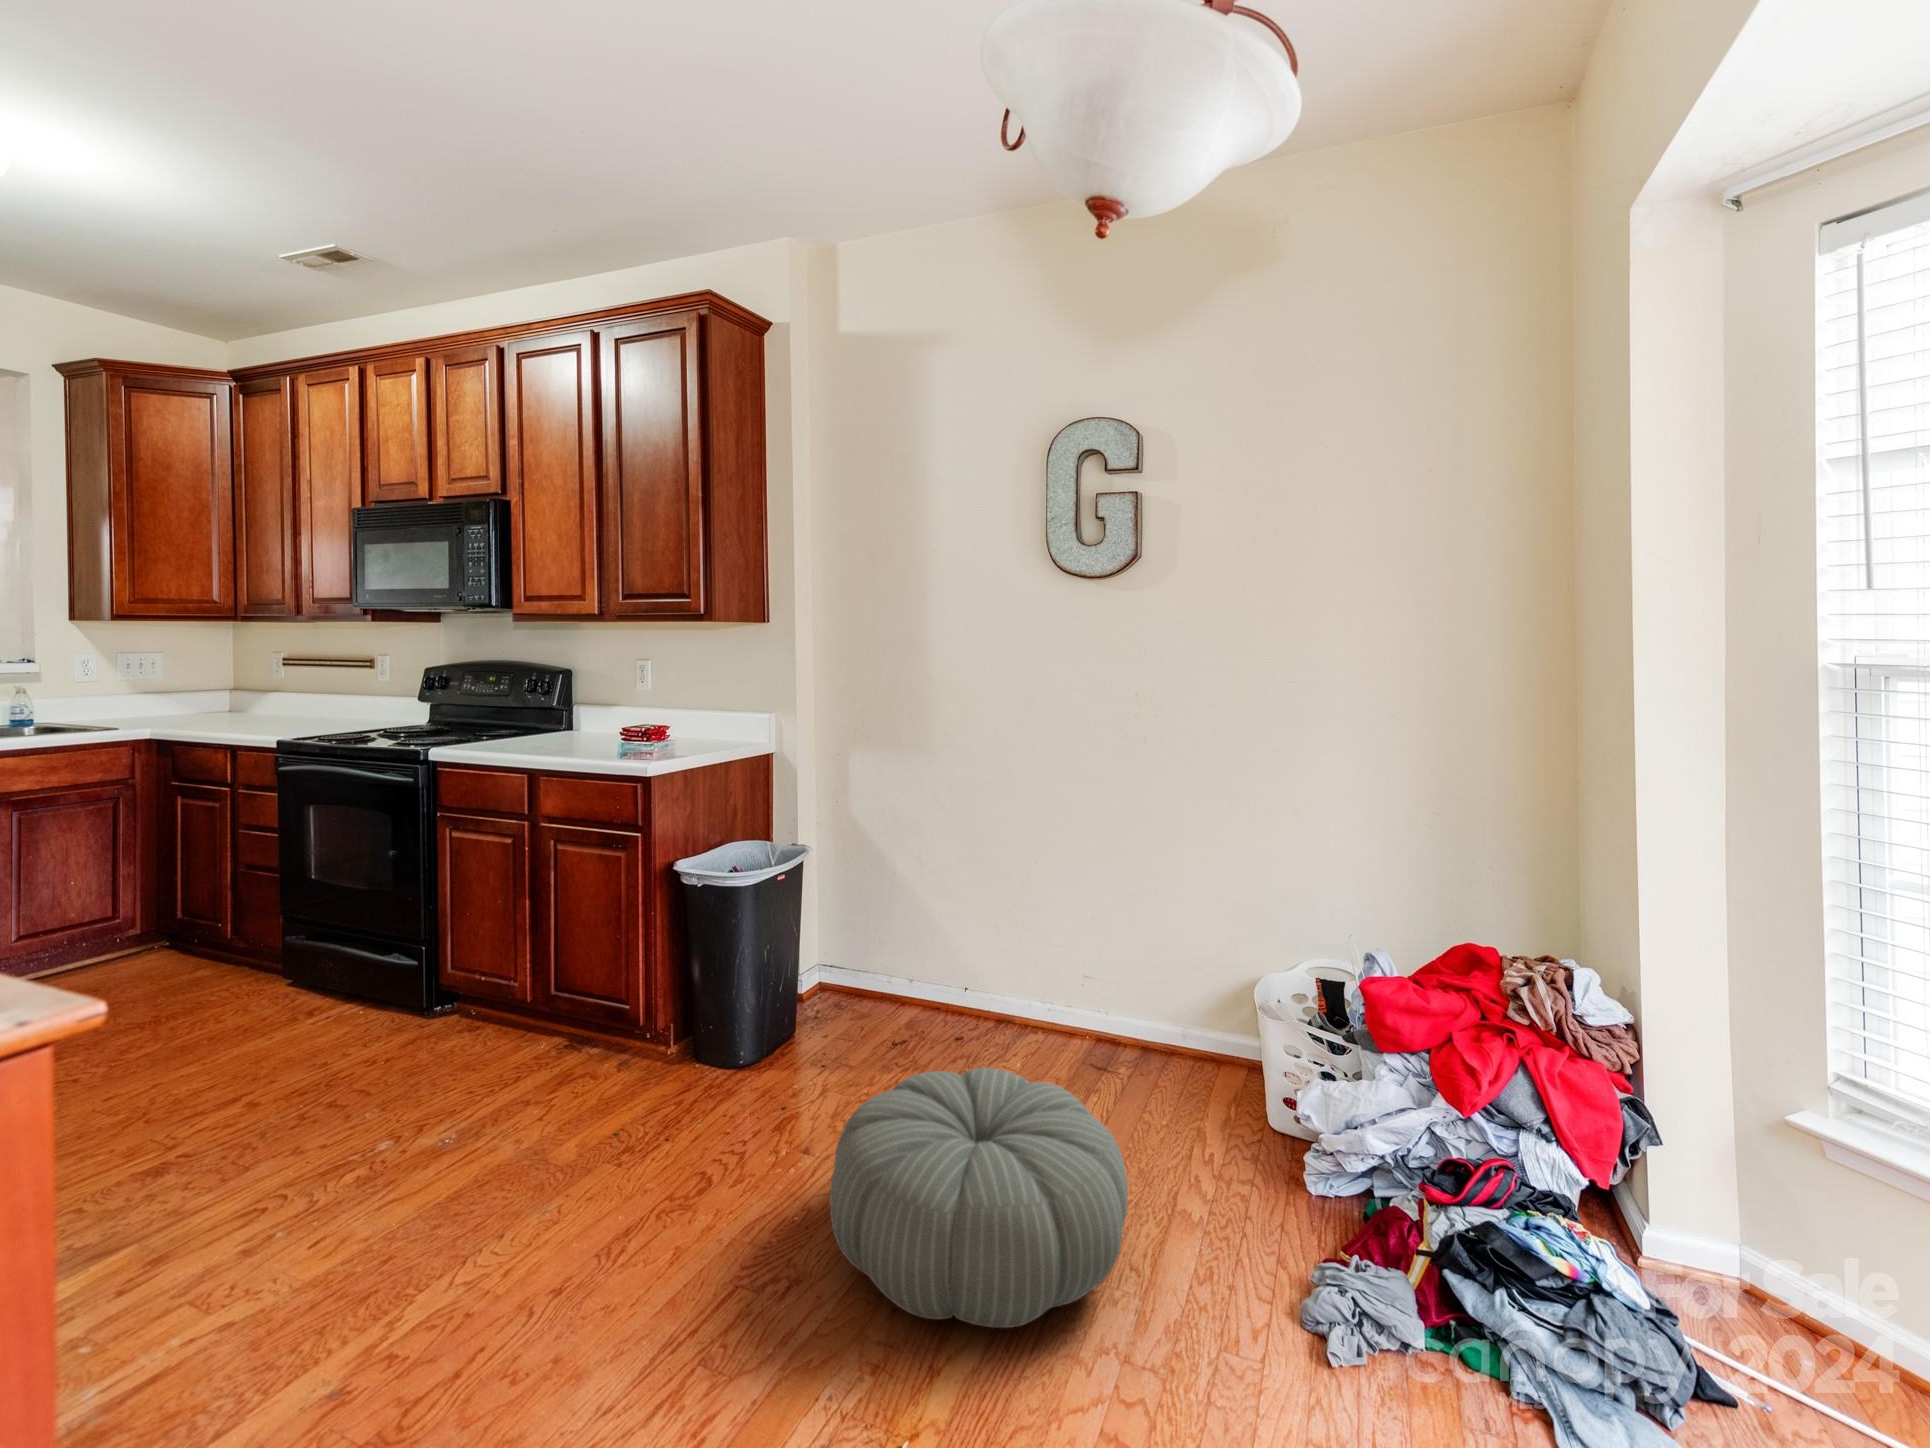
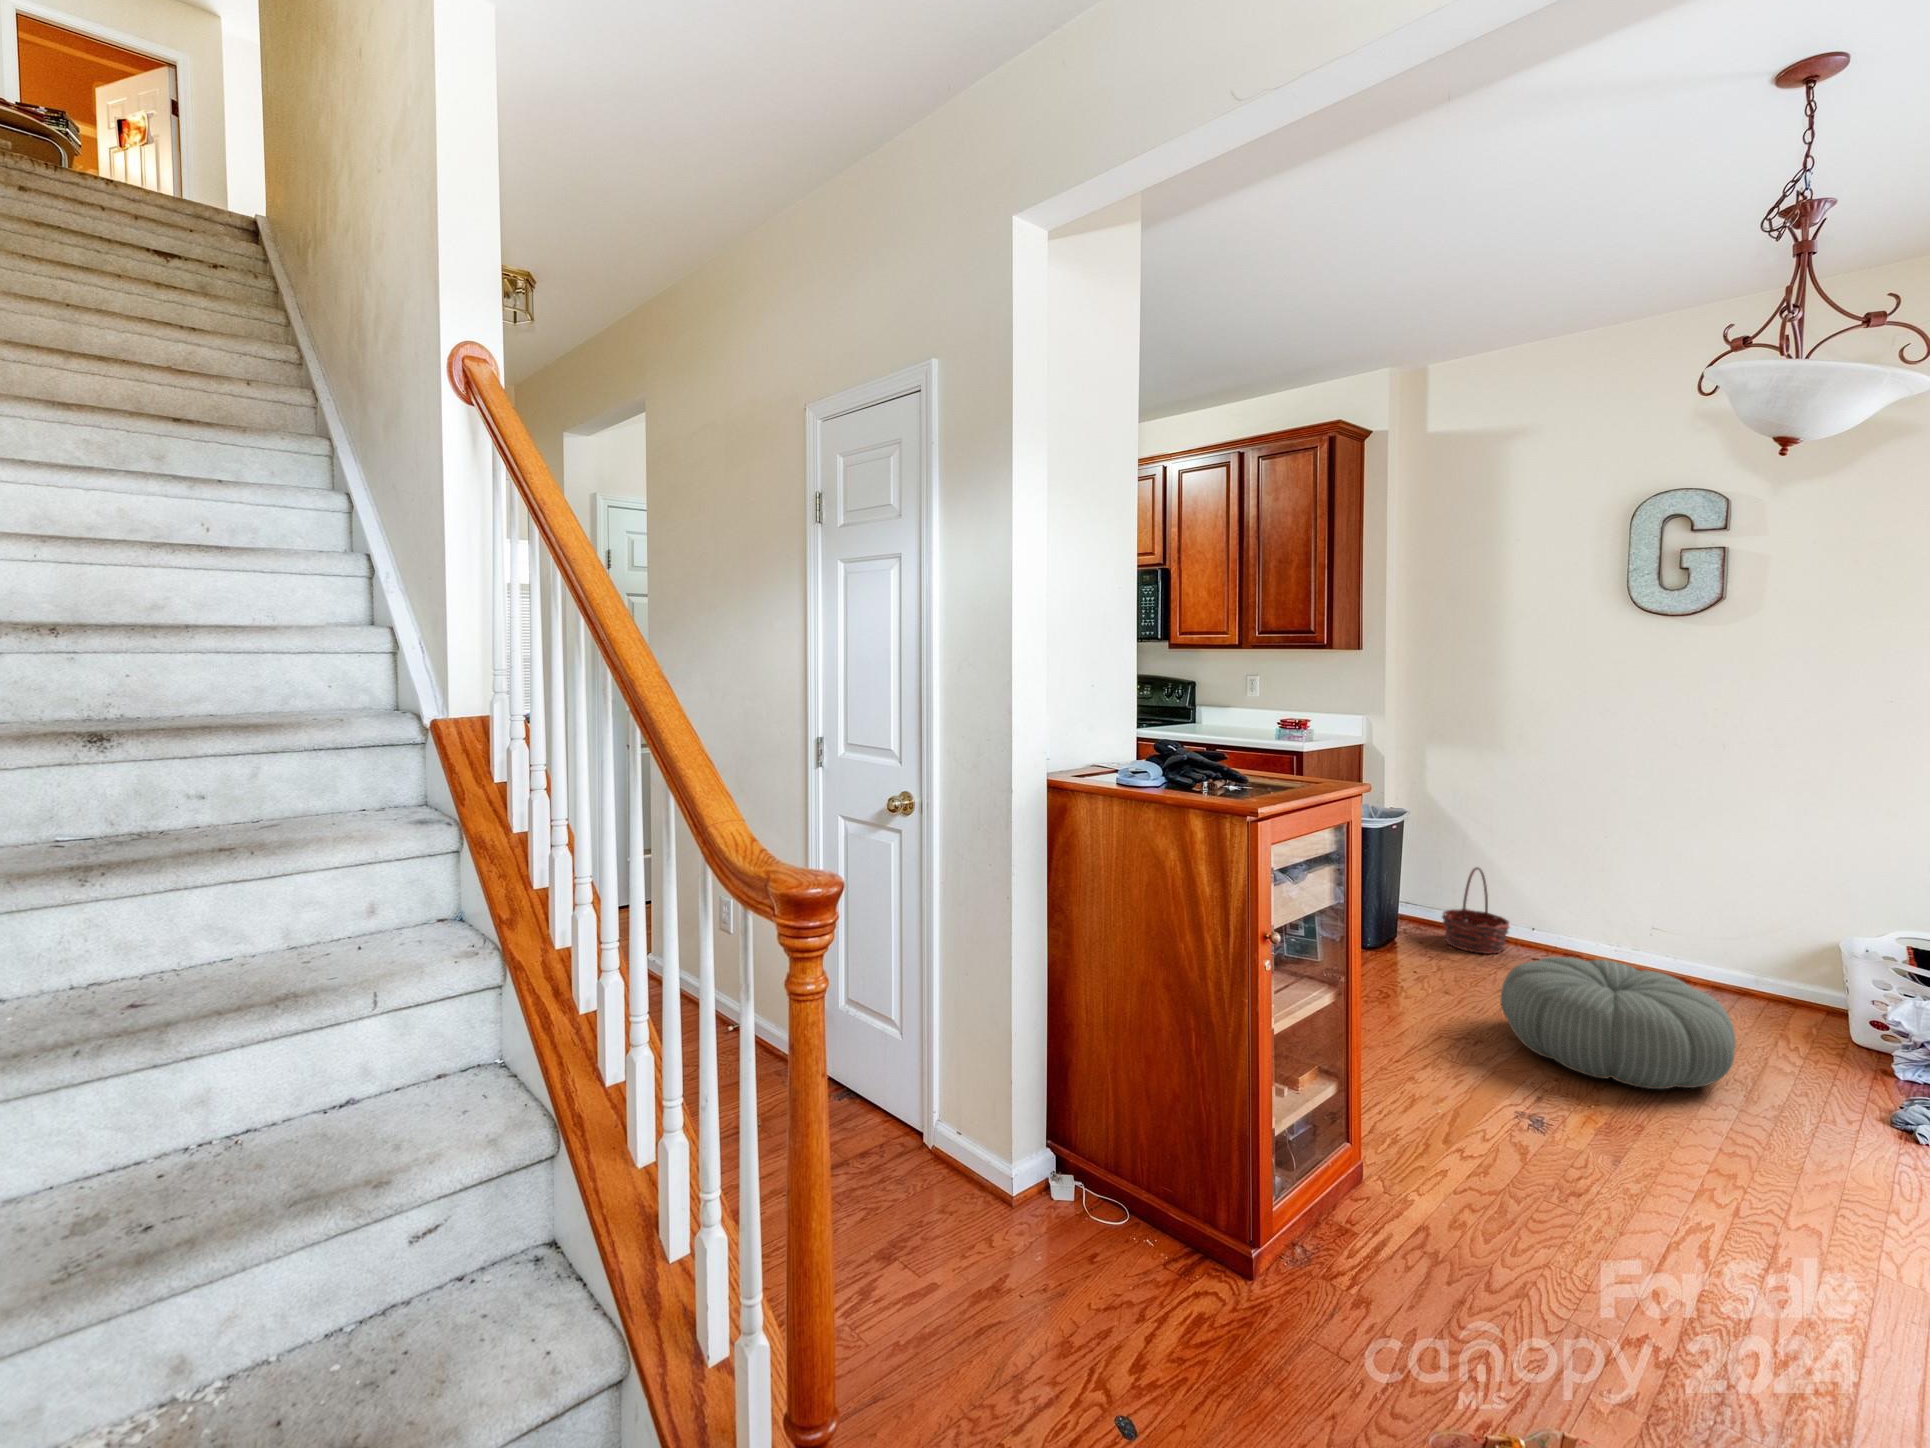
basket: none [846,913,927,1033] -> present [1442,867,1509,953]

